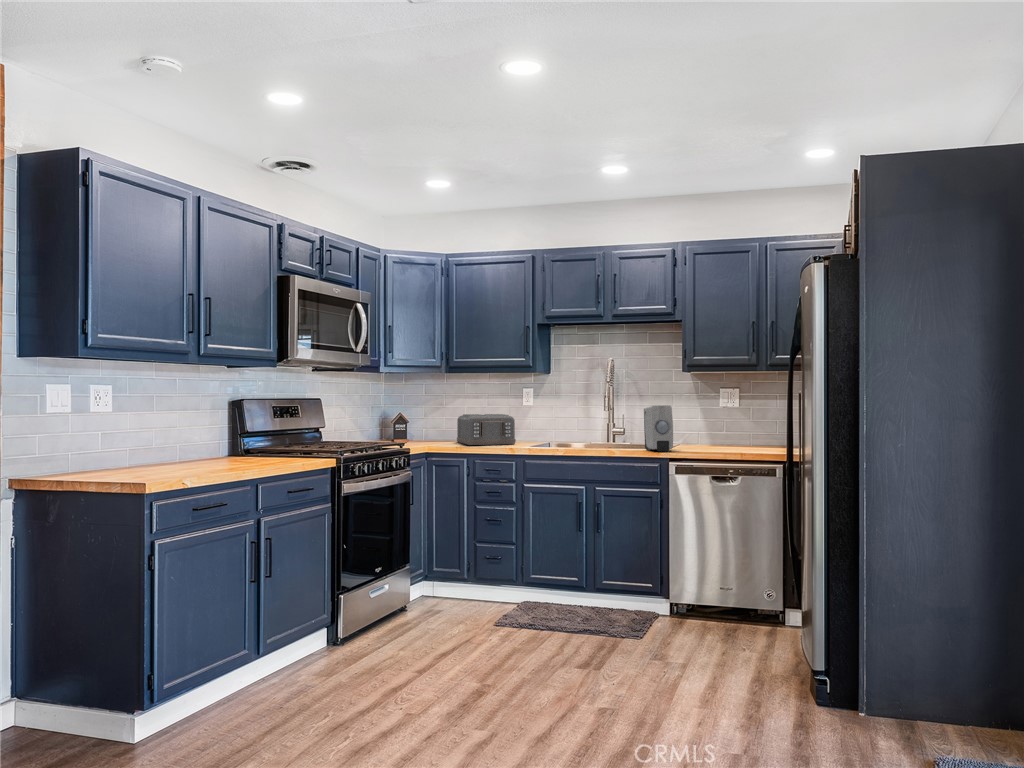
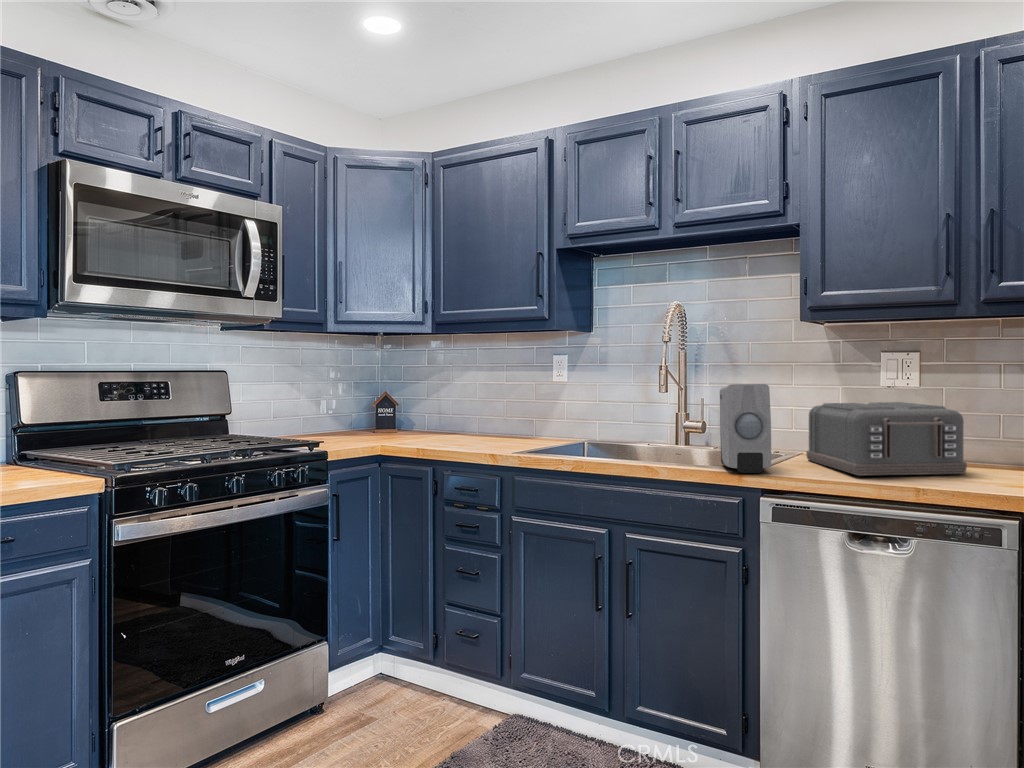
toaster: present [457,414,516,445] -> present [806,402,967,476]

